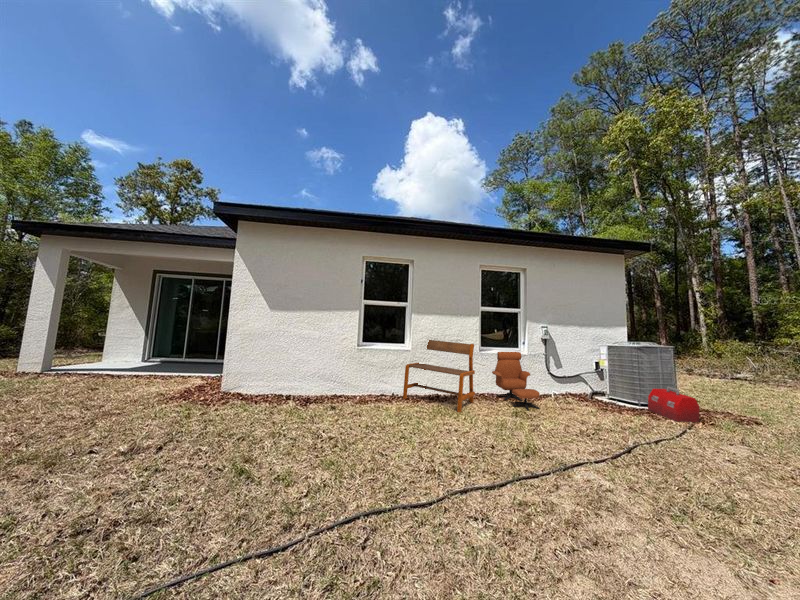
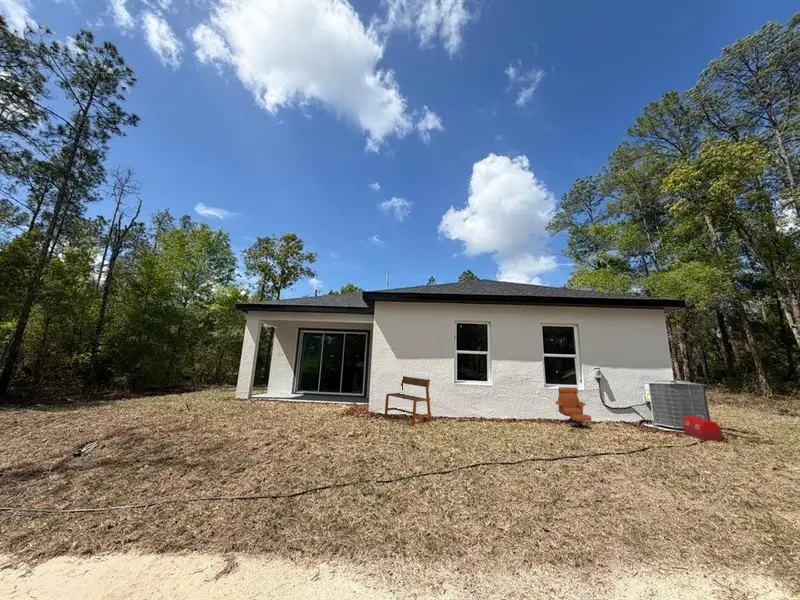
bench: present [403,339,475,412] -> present [384,376,431,426]

